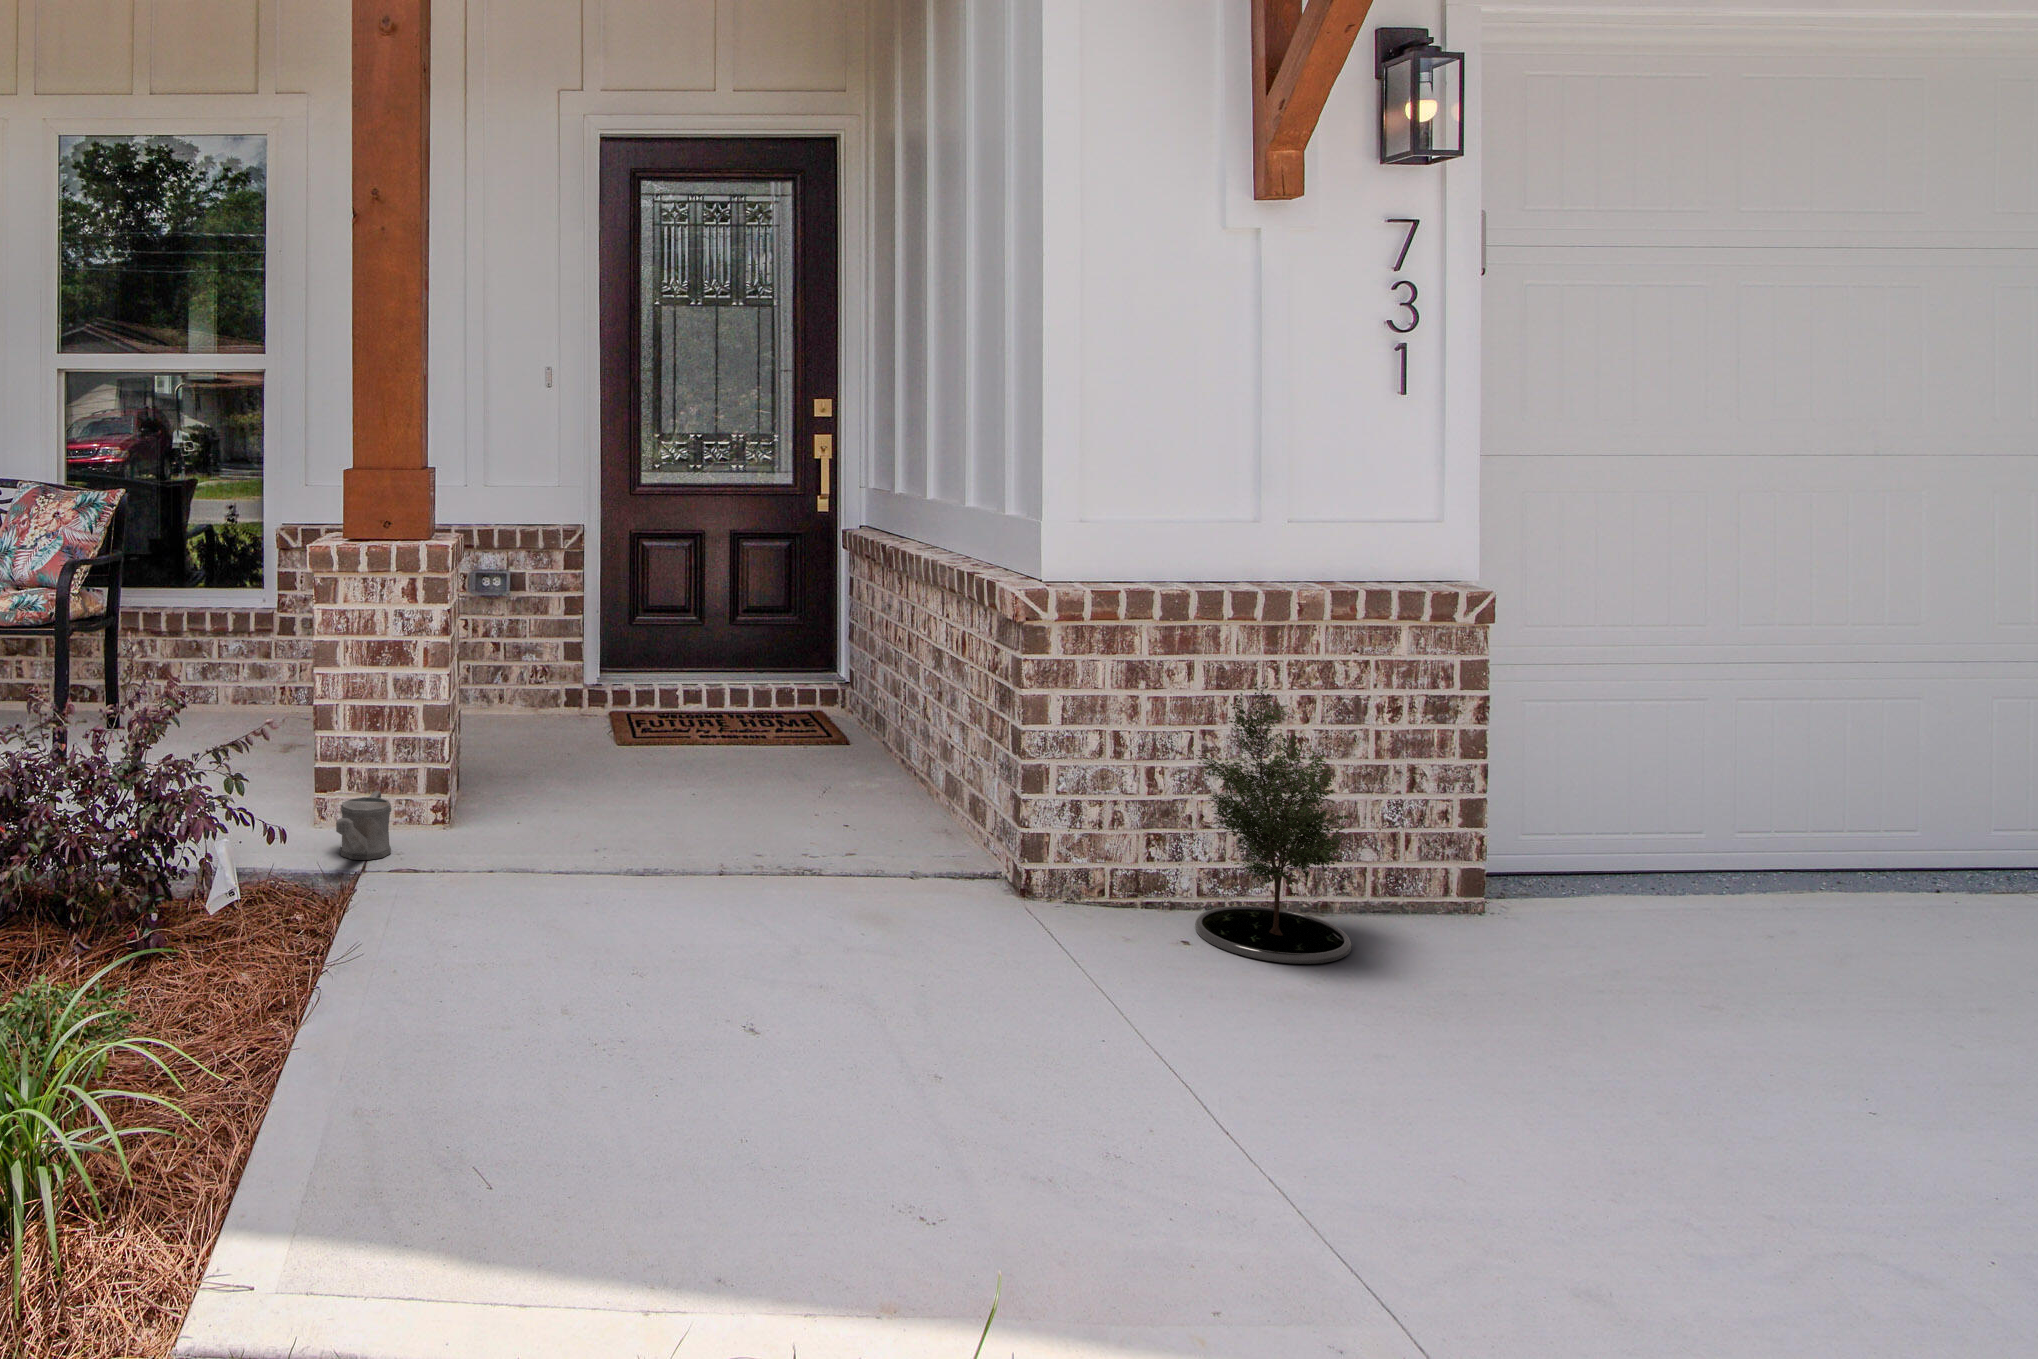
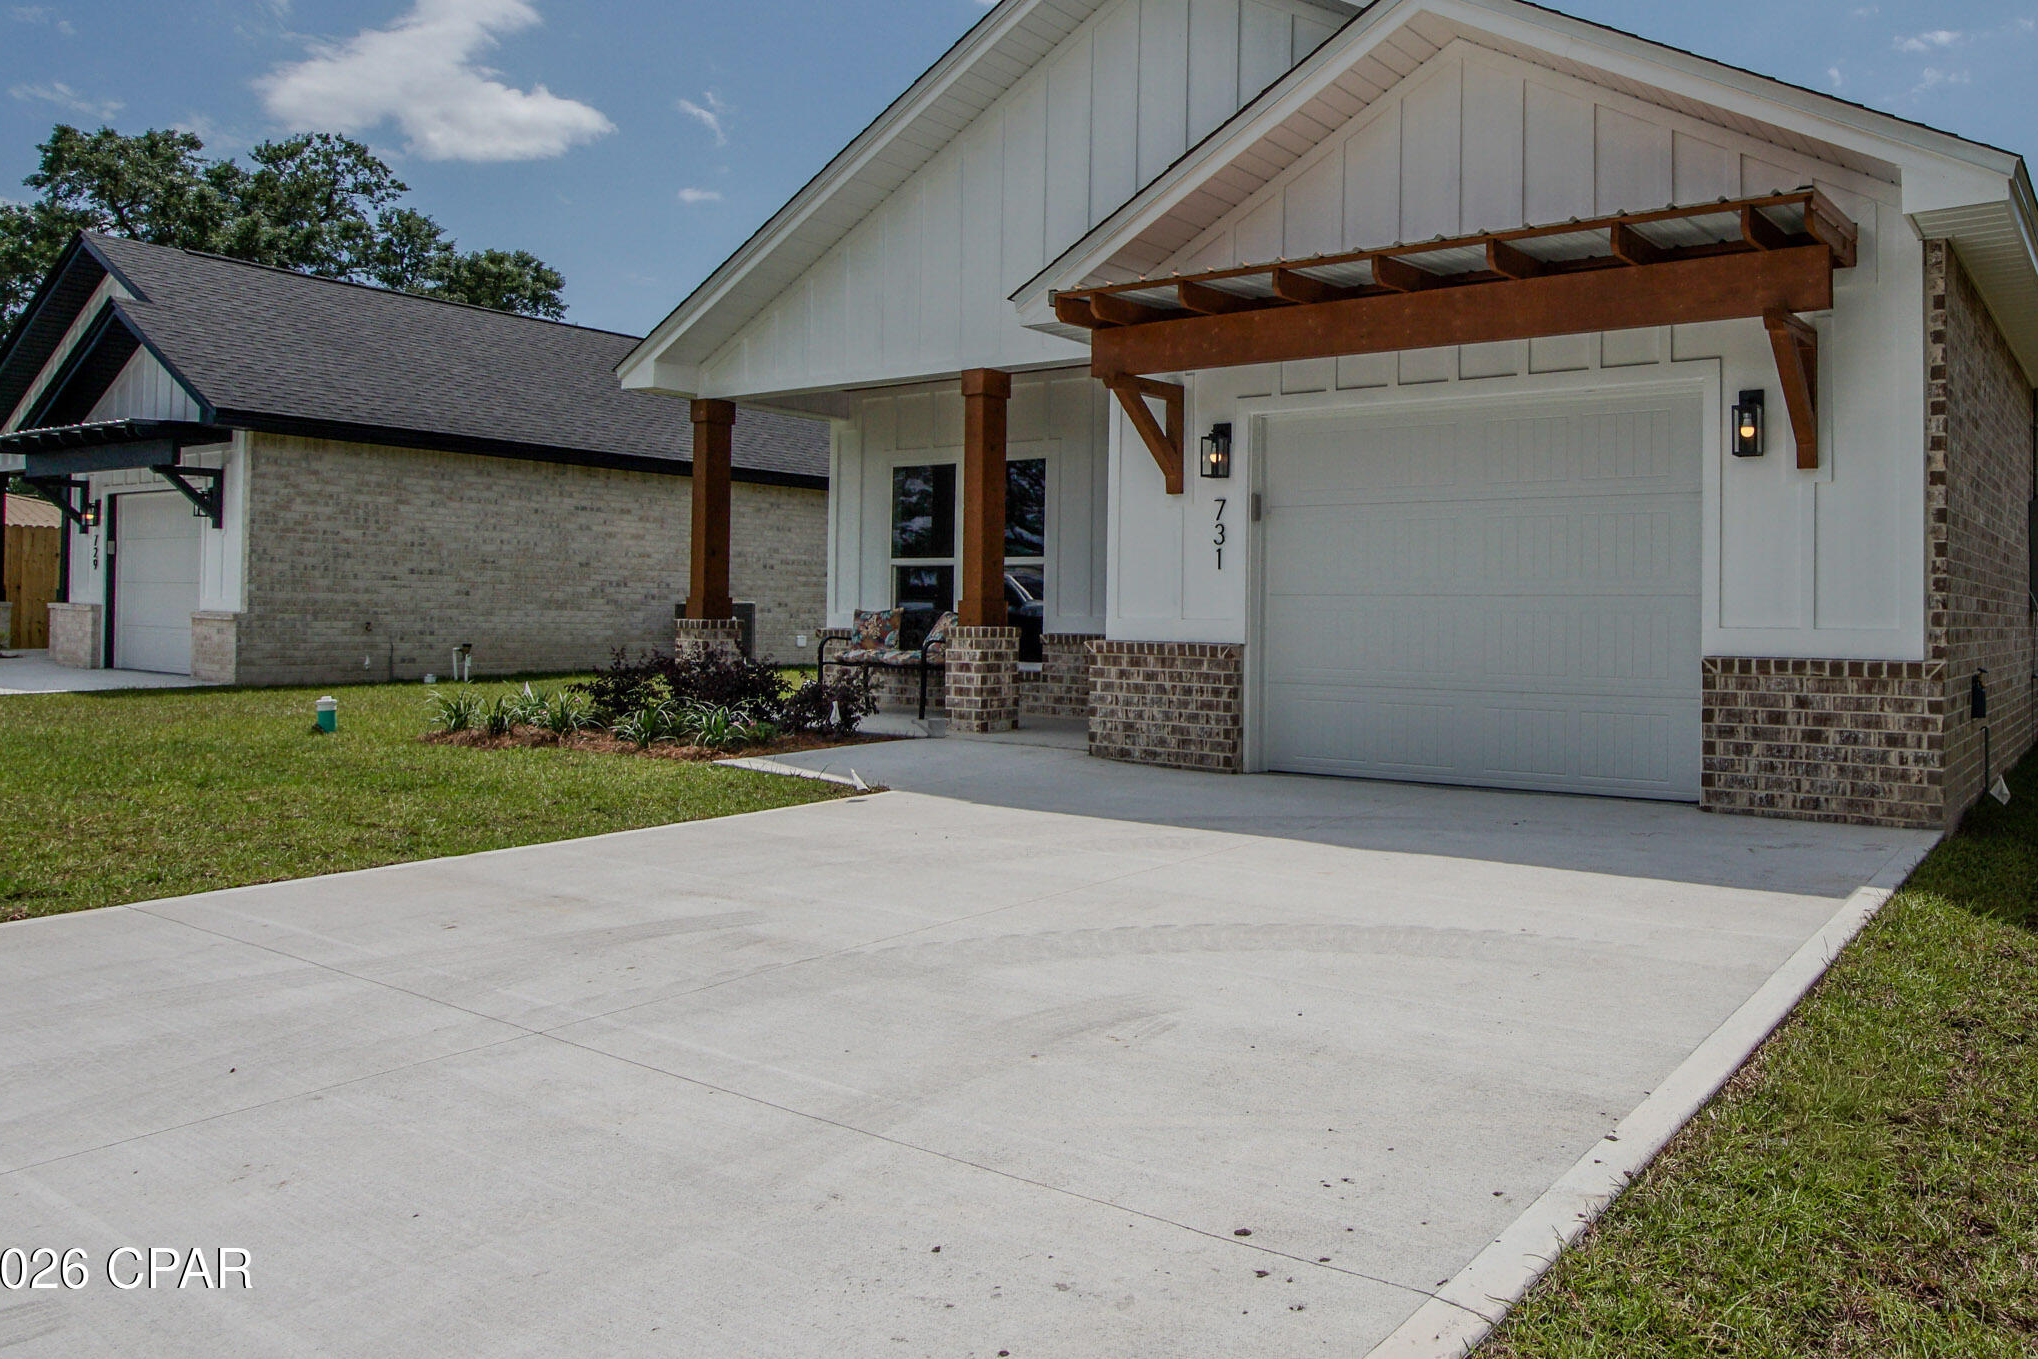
potted tree: present [1195,680,1353,964] -> none [1097,672,1162,771]

